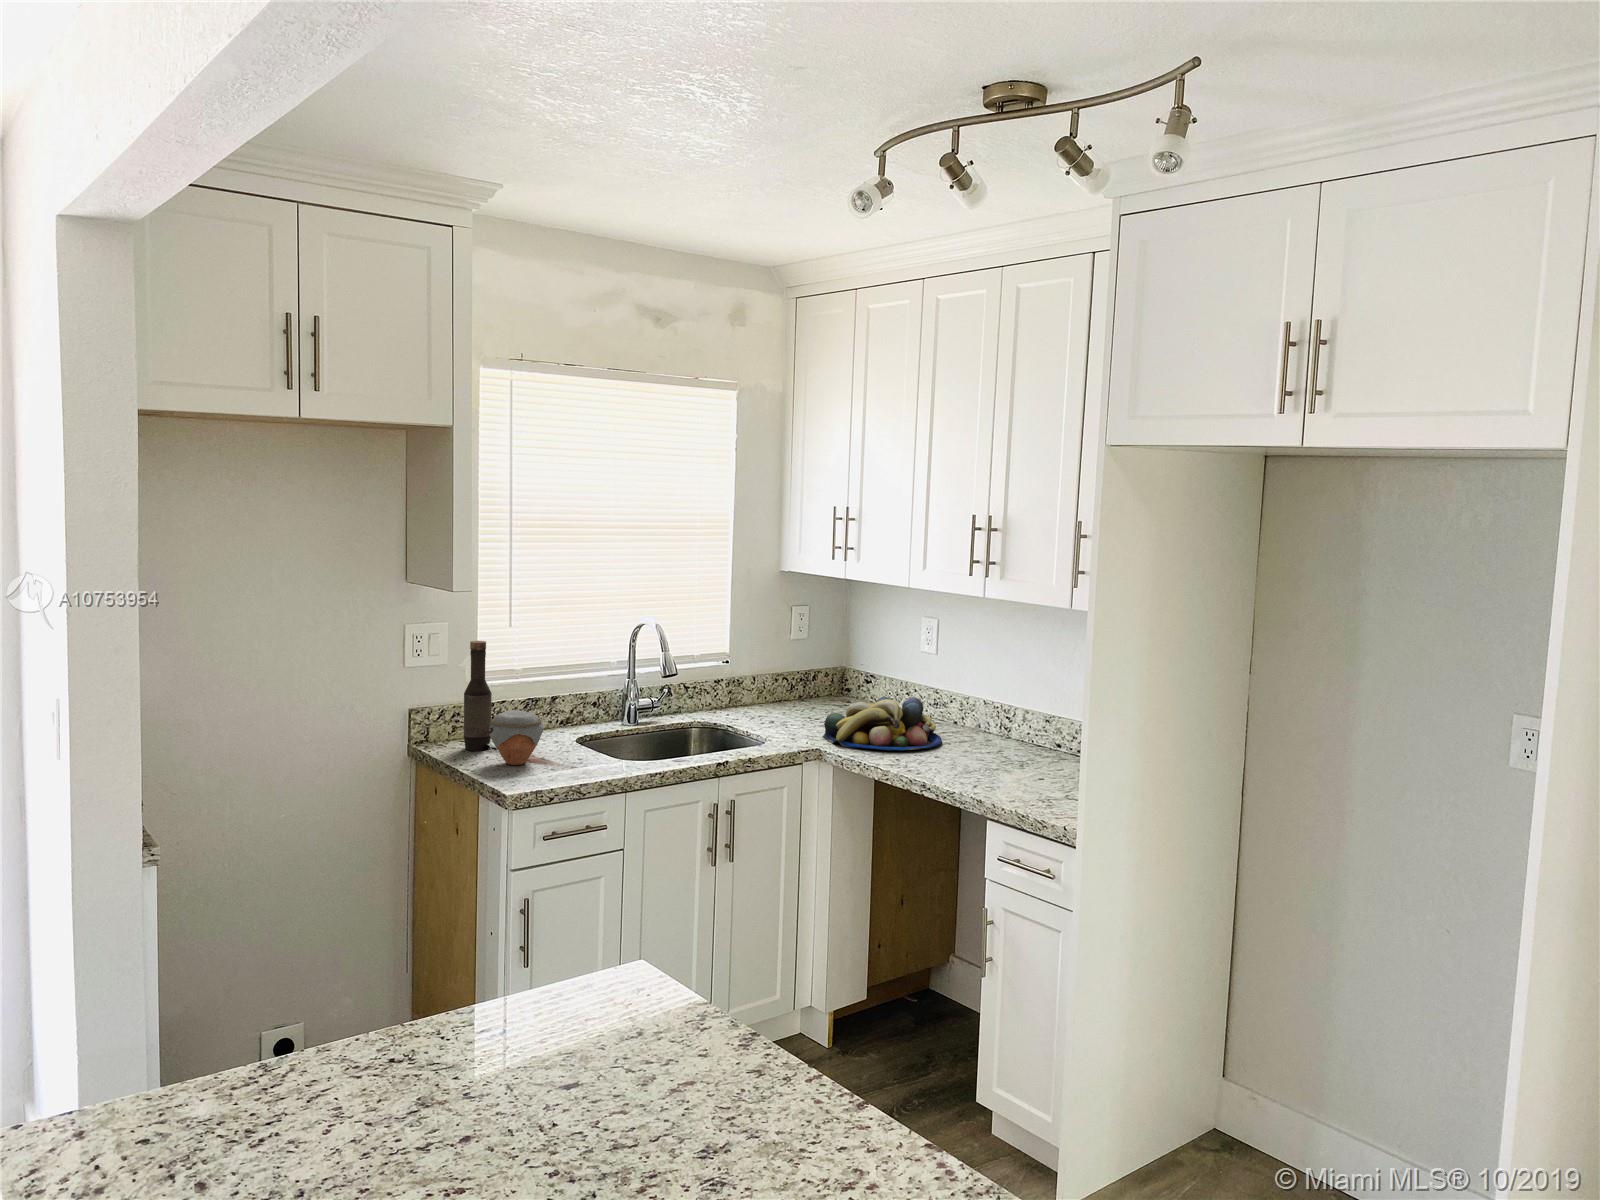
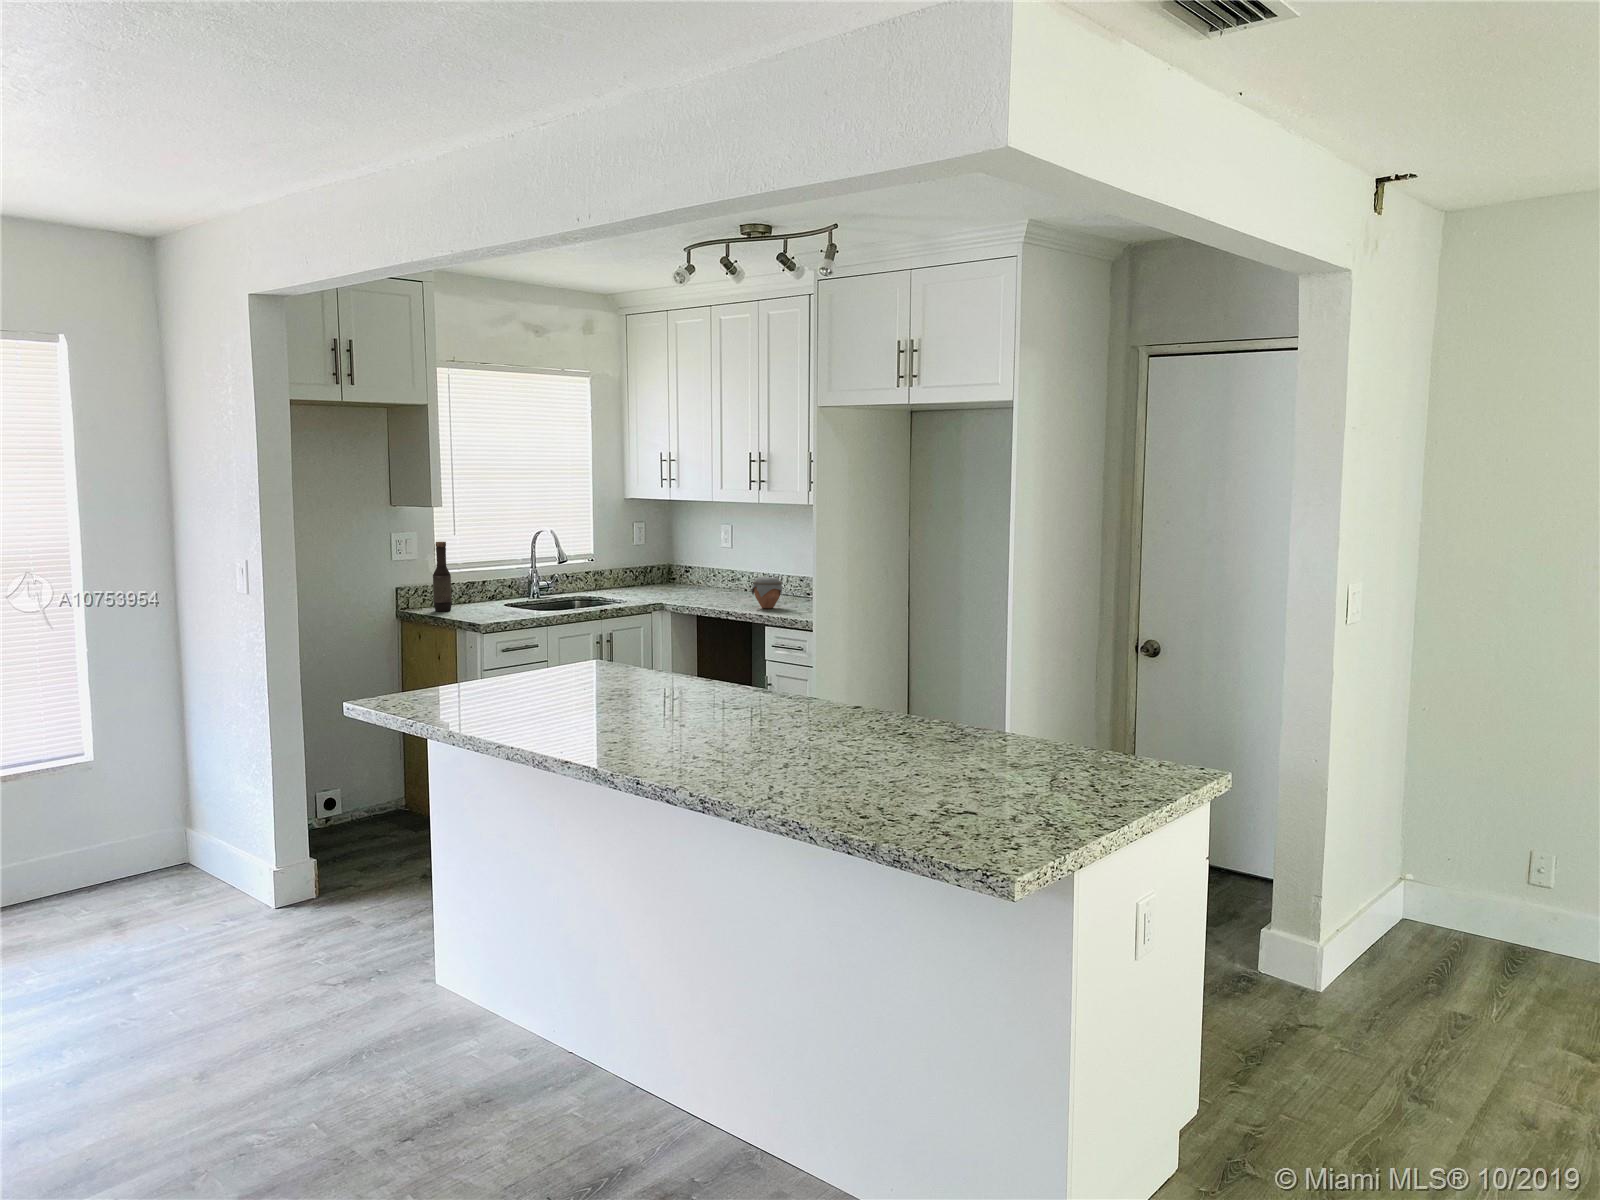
fruit bowl: present [823,697,942,750] -> none [661,571,738,601]
jar: present [489,710,545,765] -> present [751,577,782,608]

